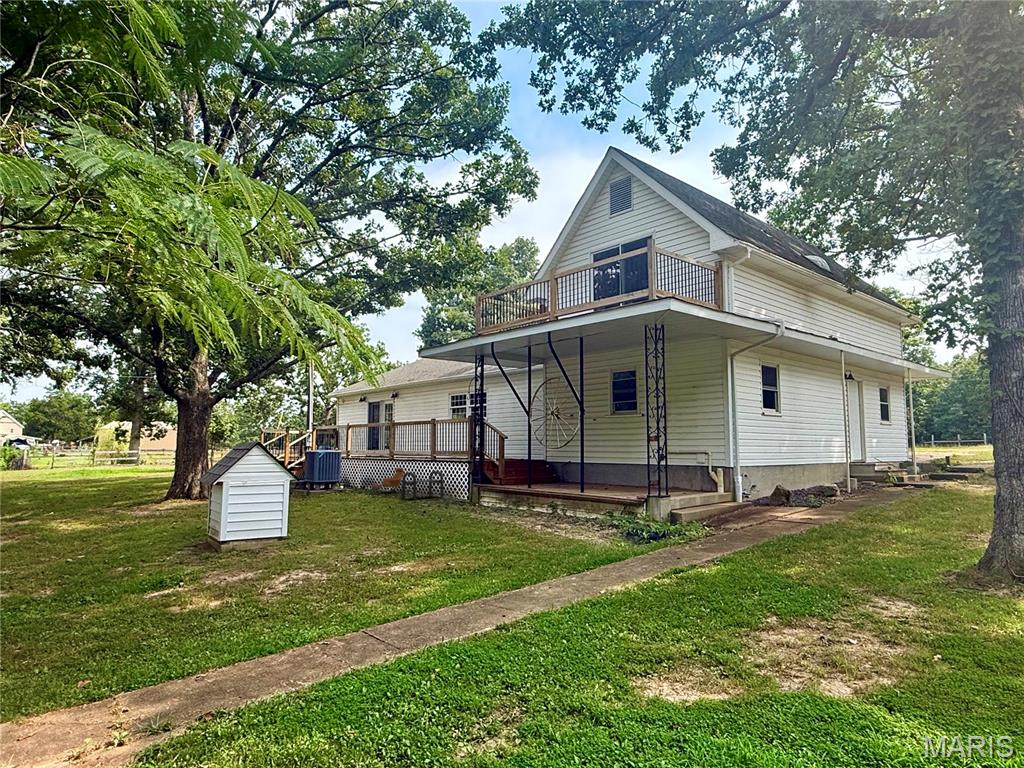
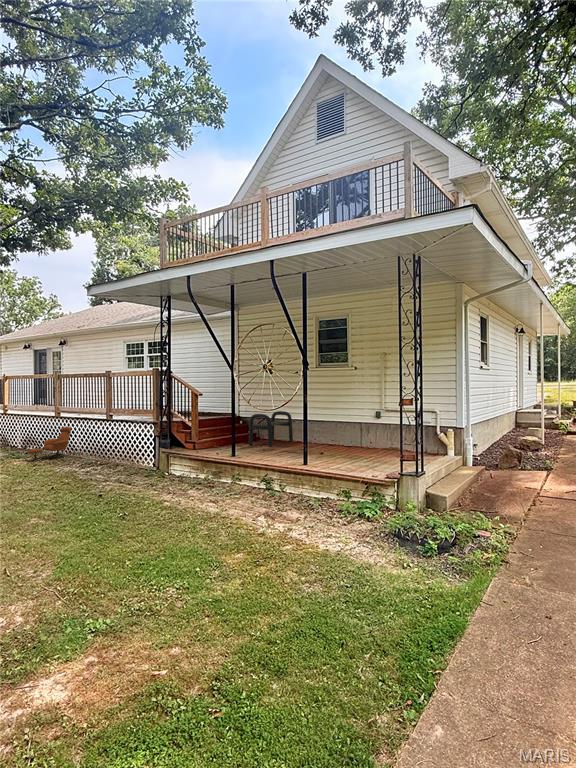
bench: present [402,471,444,500] -> present [249,411,293,447]

